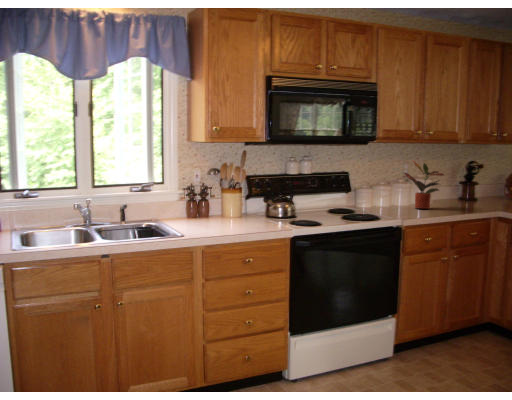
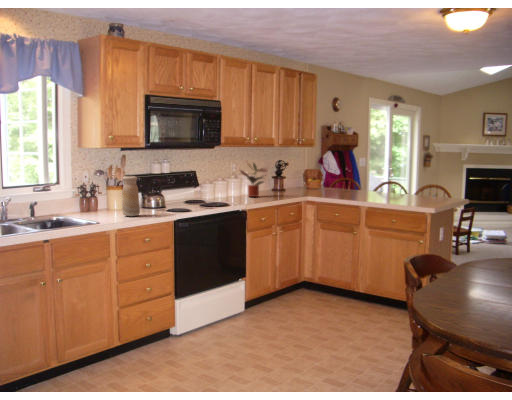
vase: none [218,178,239,230] -> present [123,176,140,216]

